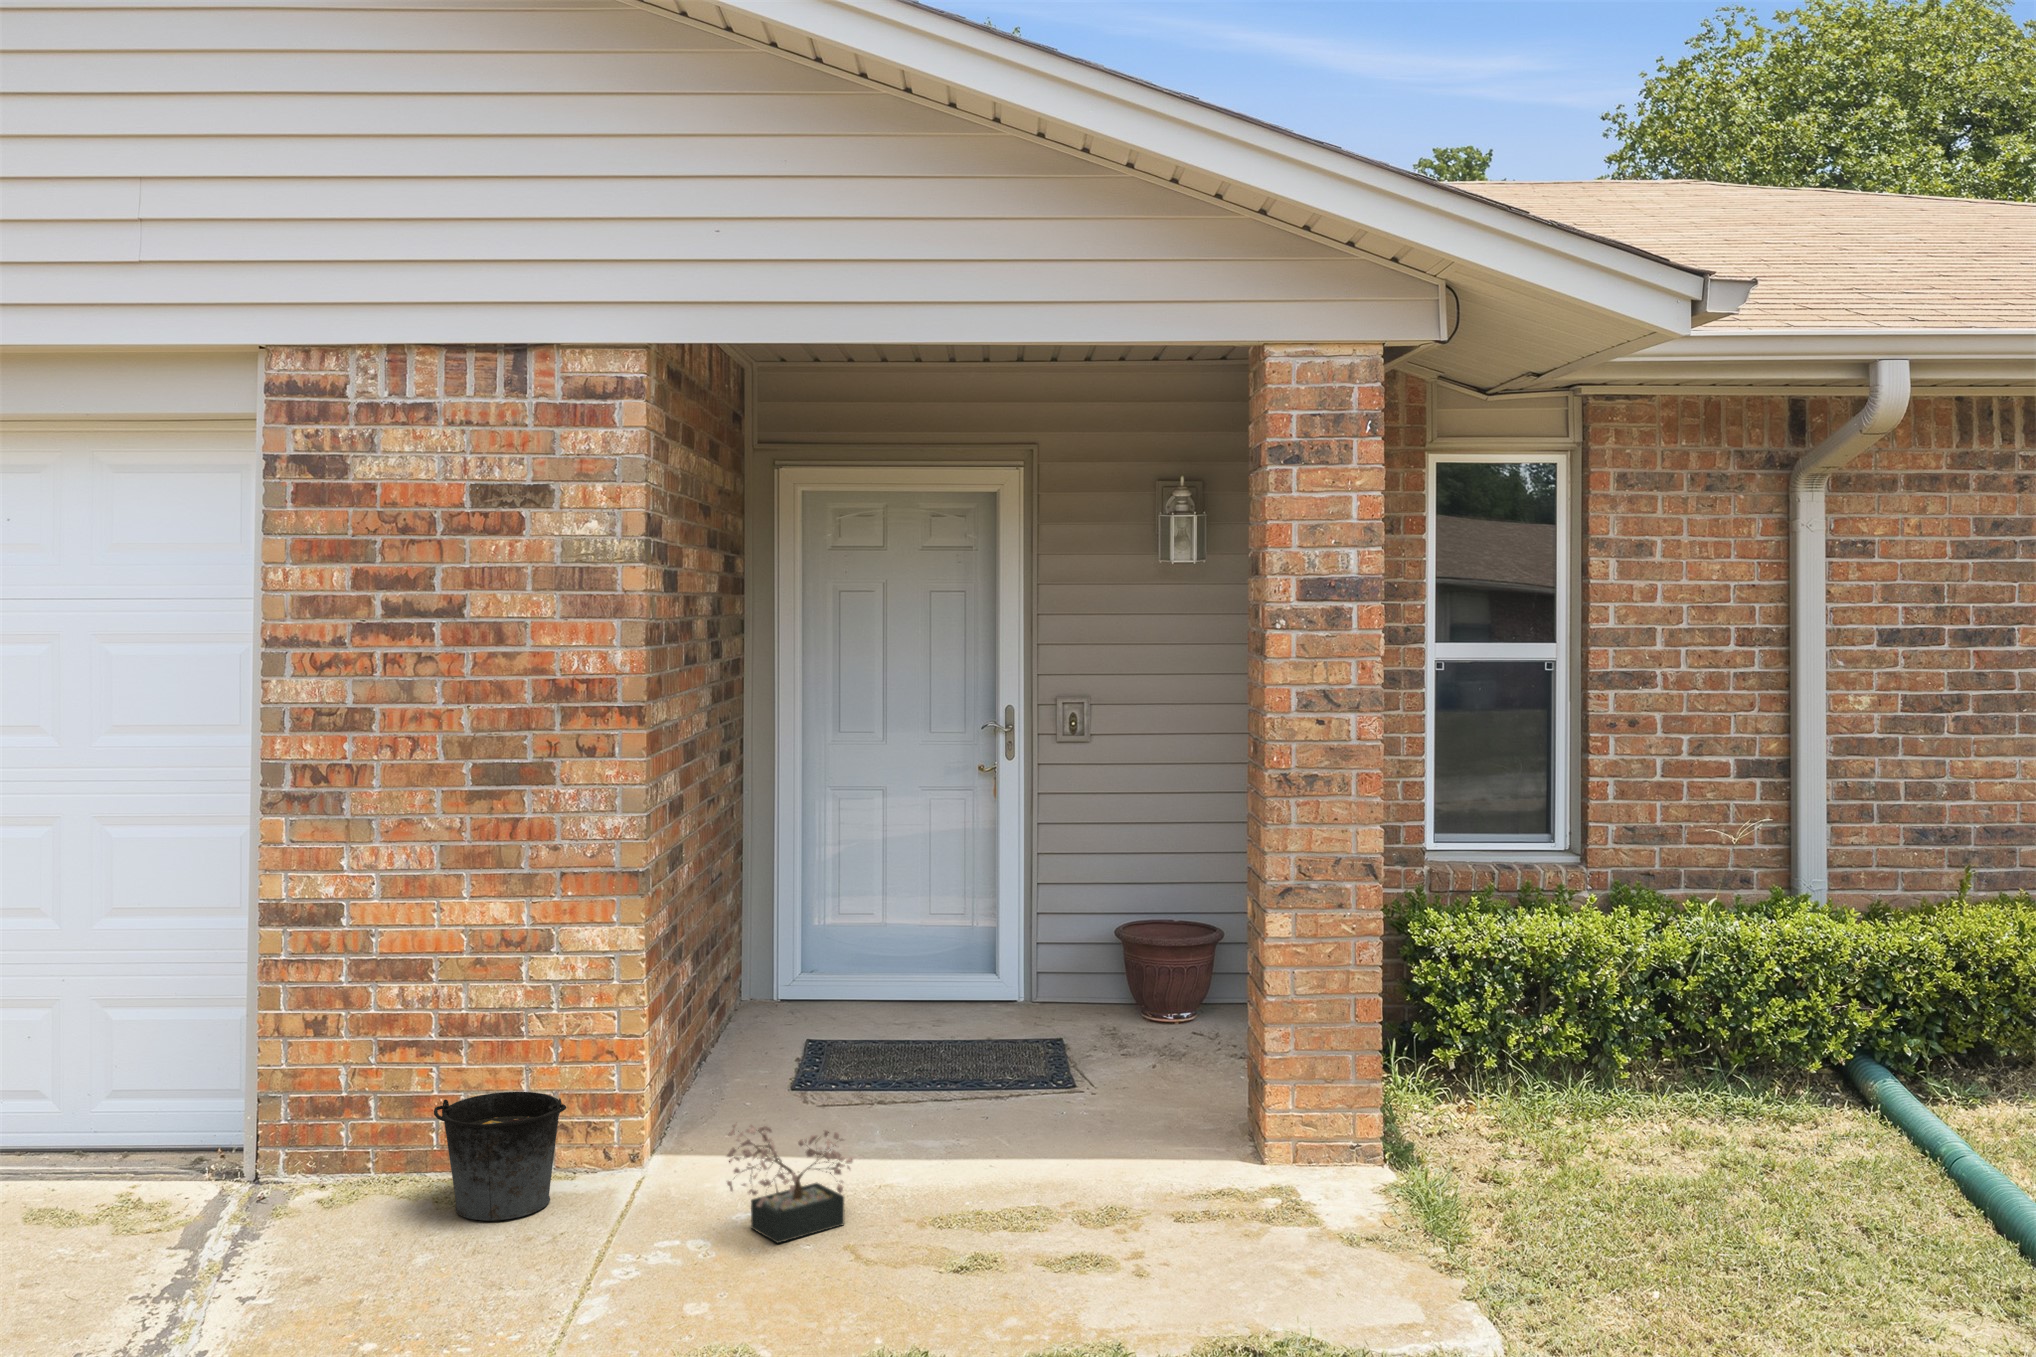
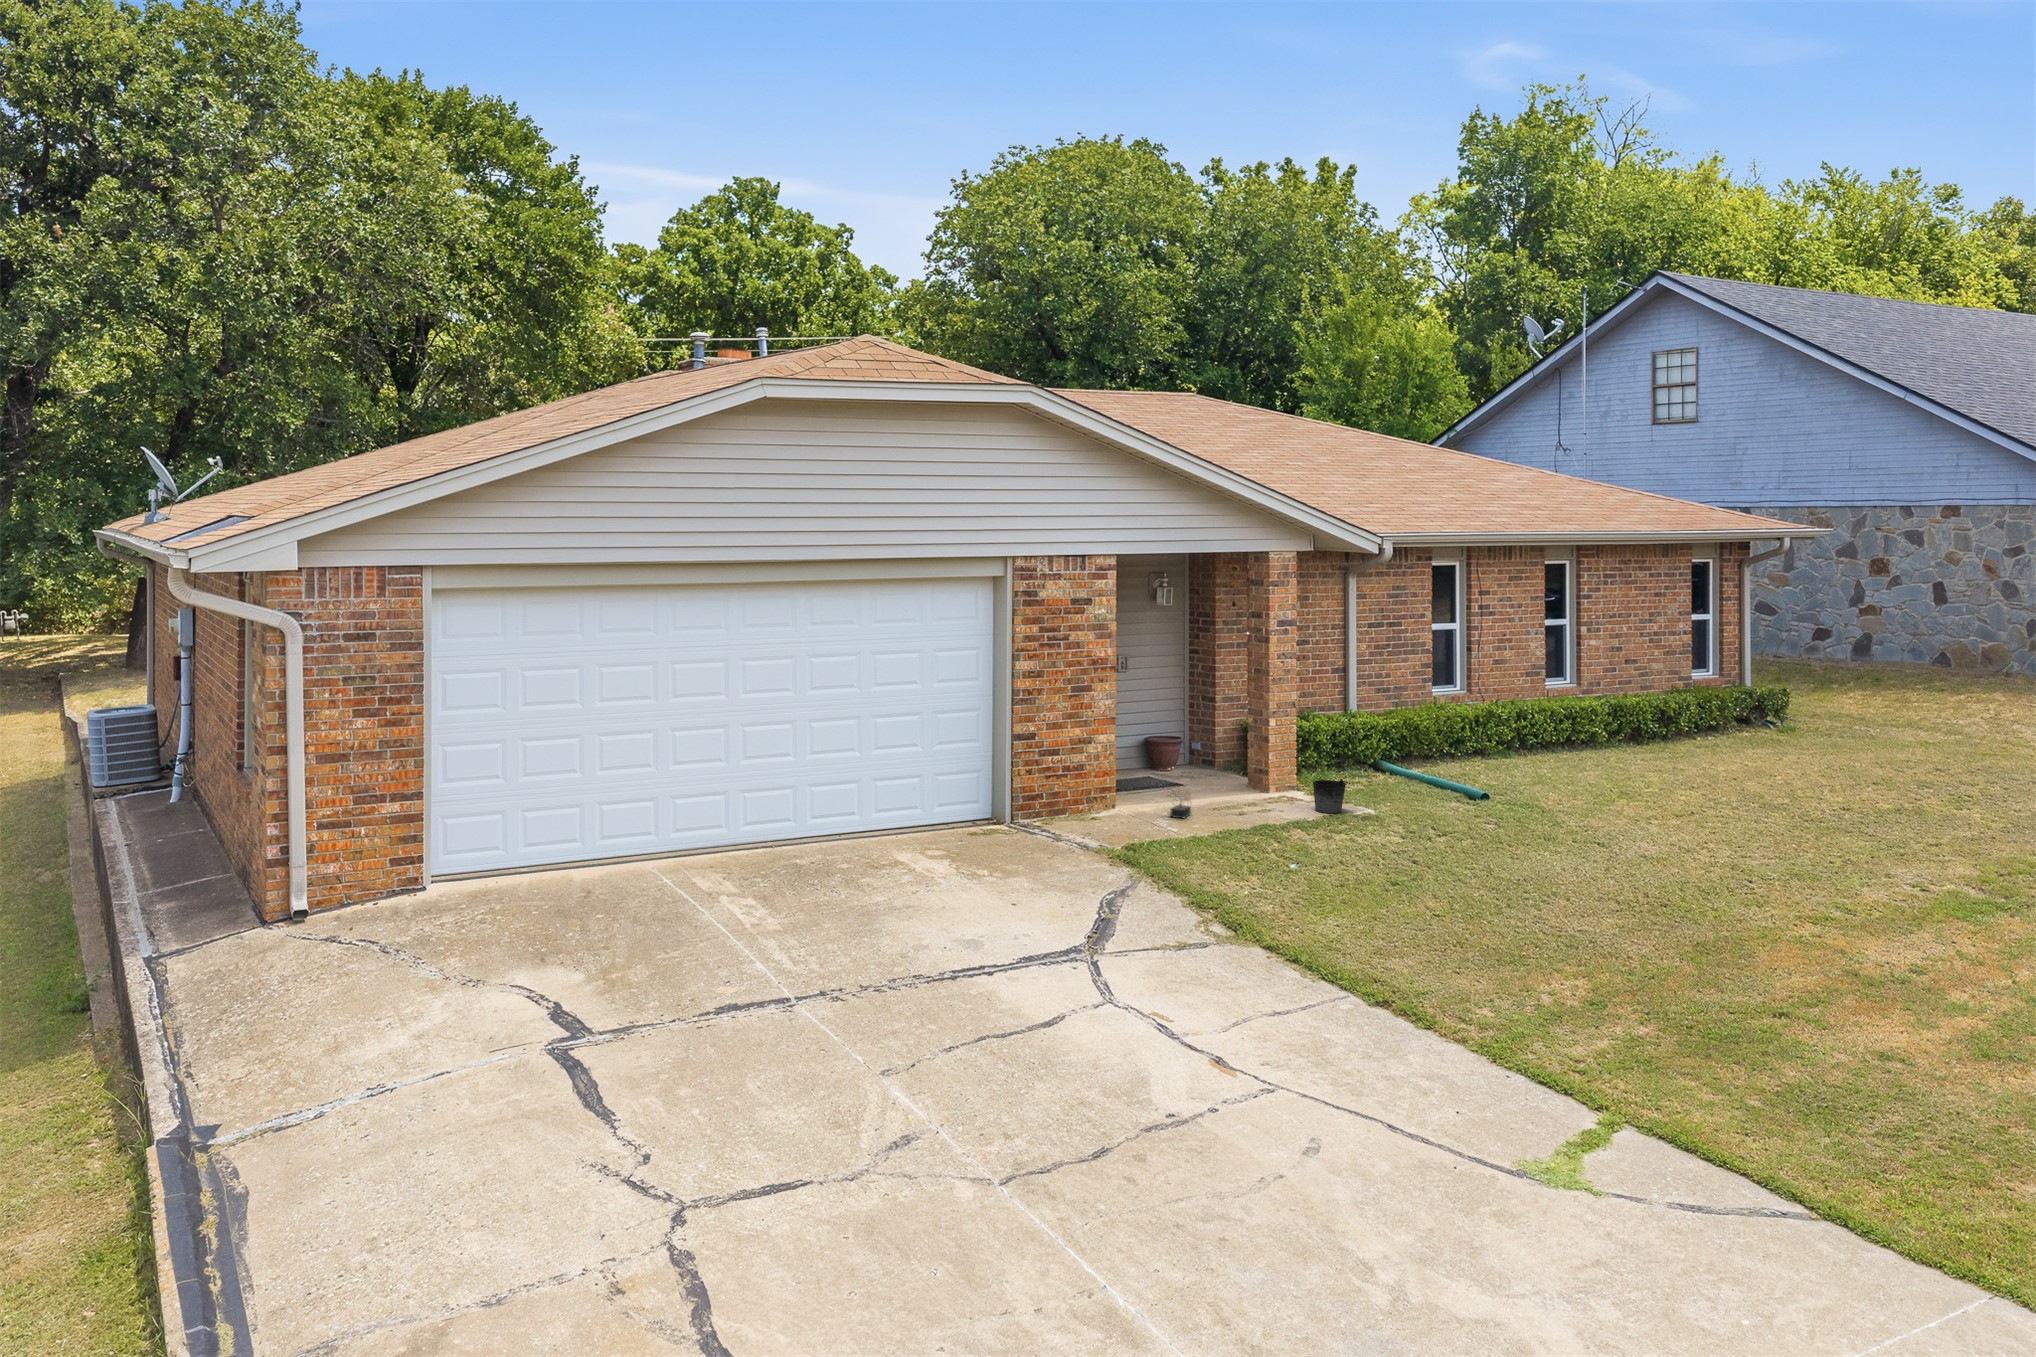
bucket: present [434,1092,566,1221] -> present [1313,779,1348,813]

